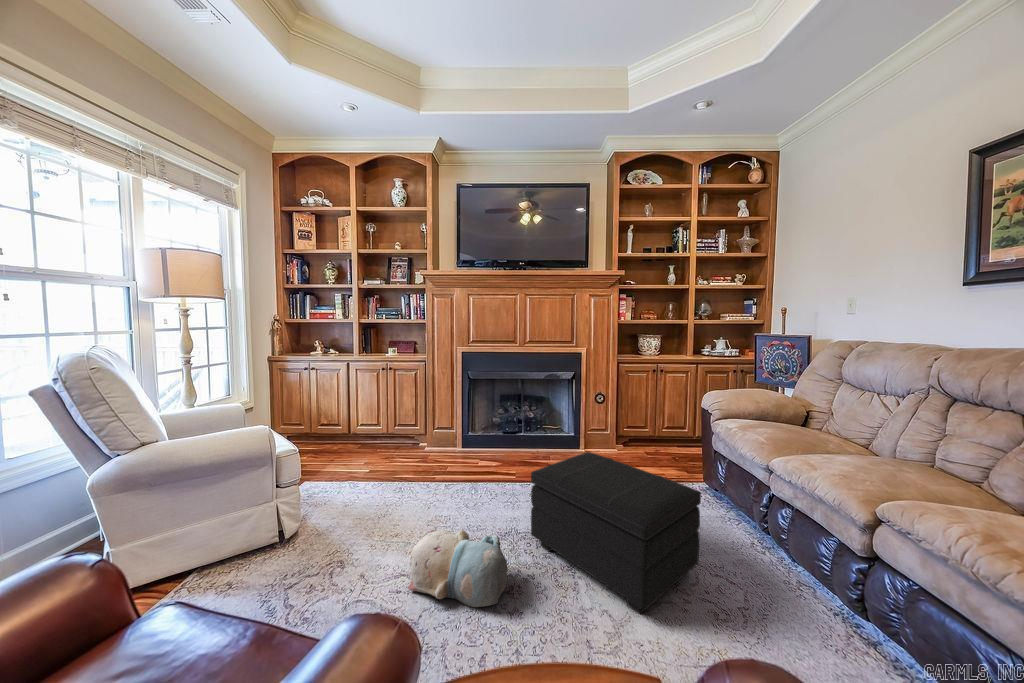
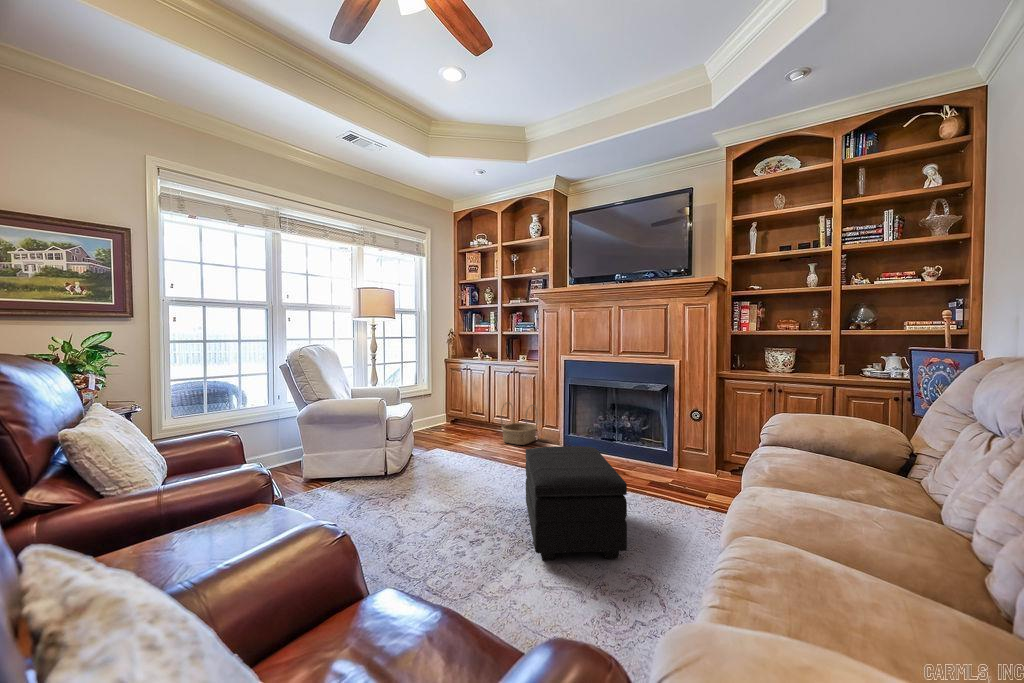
basket: none [385,407,428,458] -> present [501,402,538,445]
plush toy: present [408,529,508,607] -> none [430,474,486,524]

